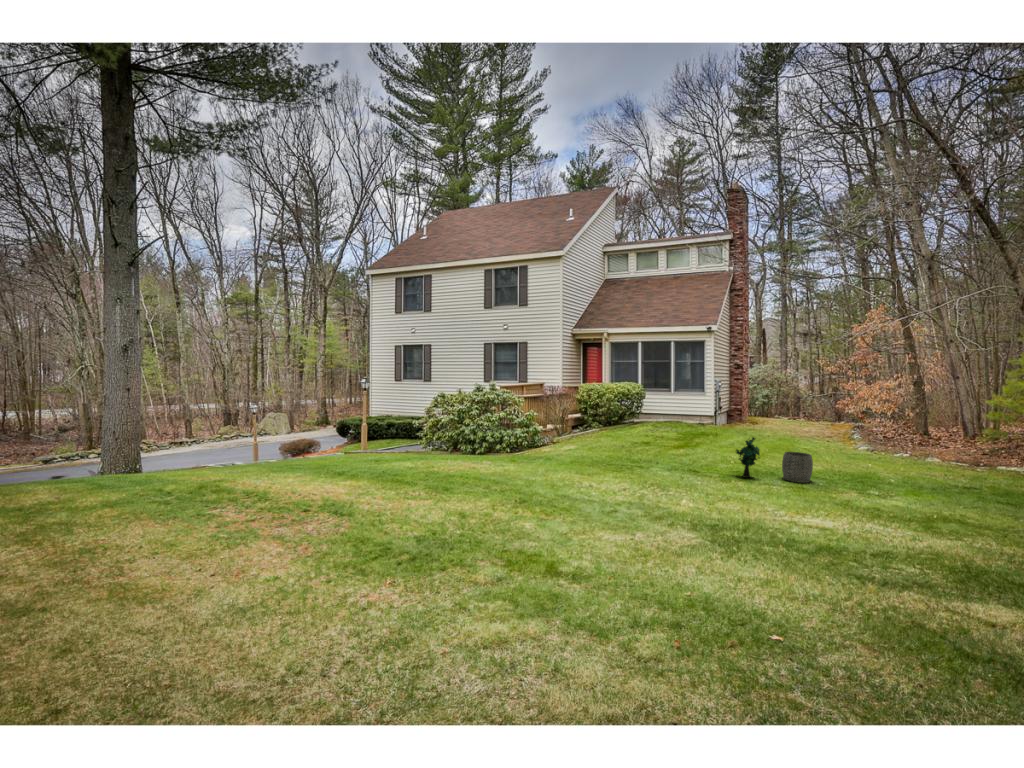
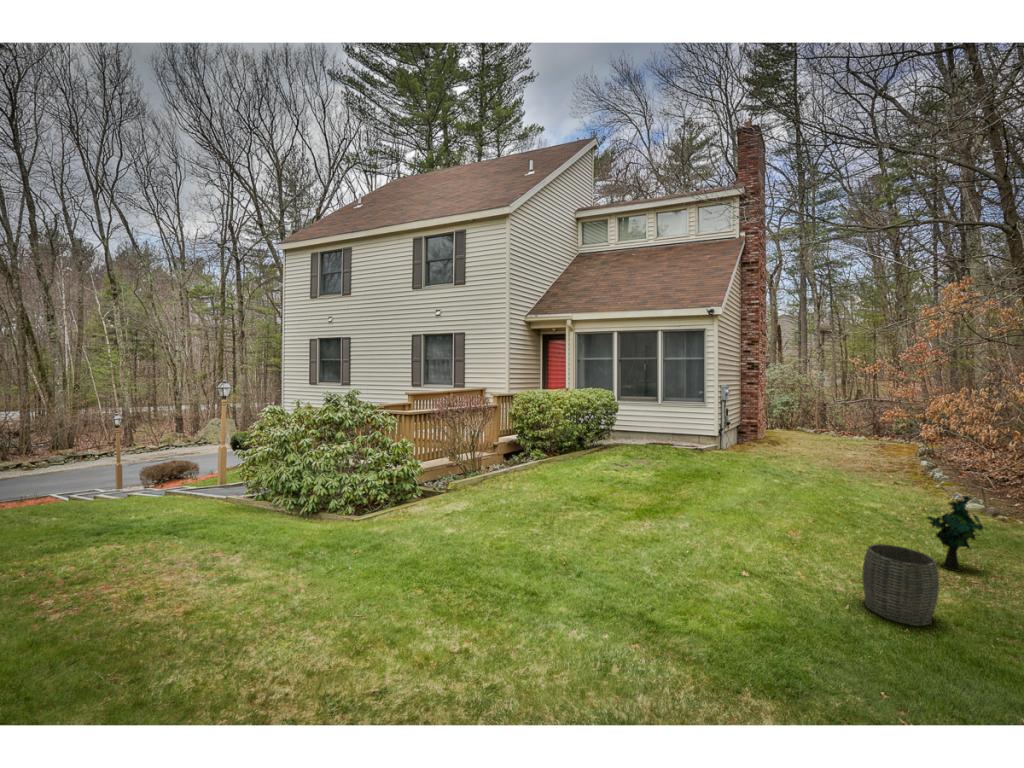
decorative plant: present [736,437,760,478] -> present [927,496,983,571]

